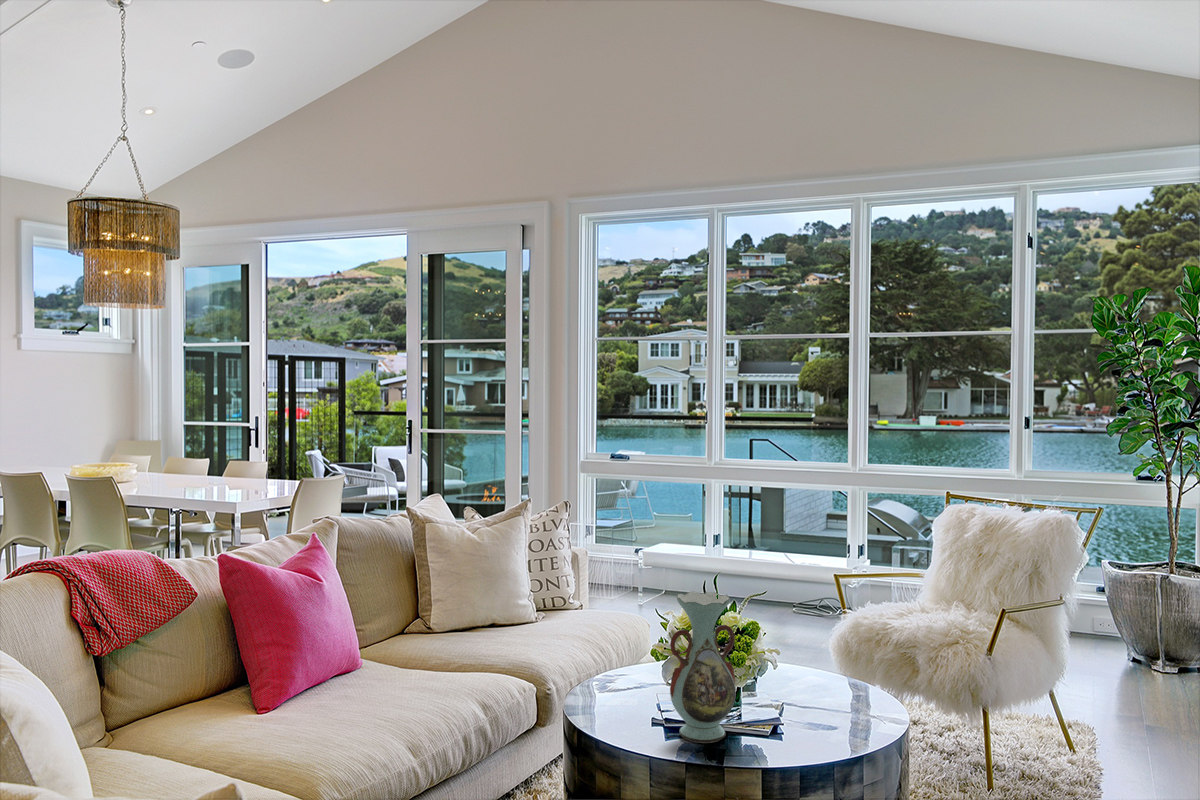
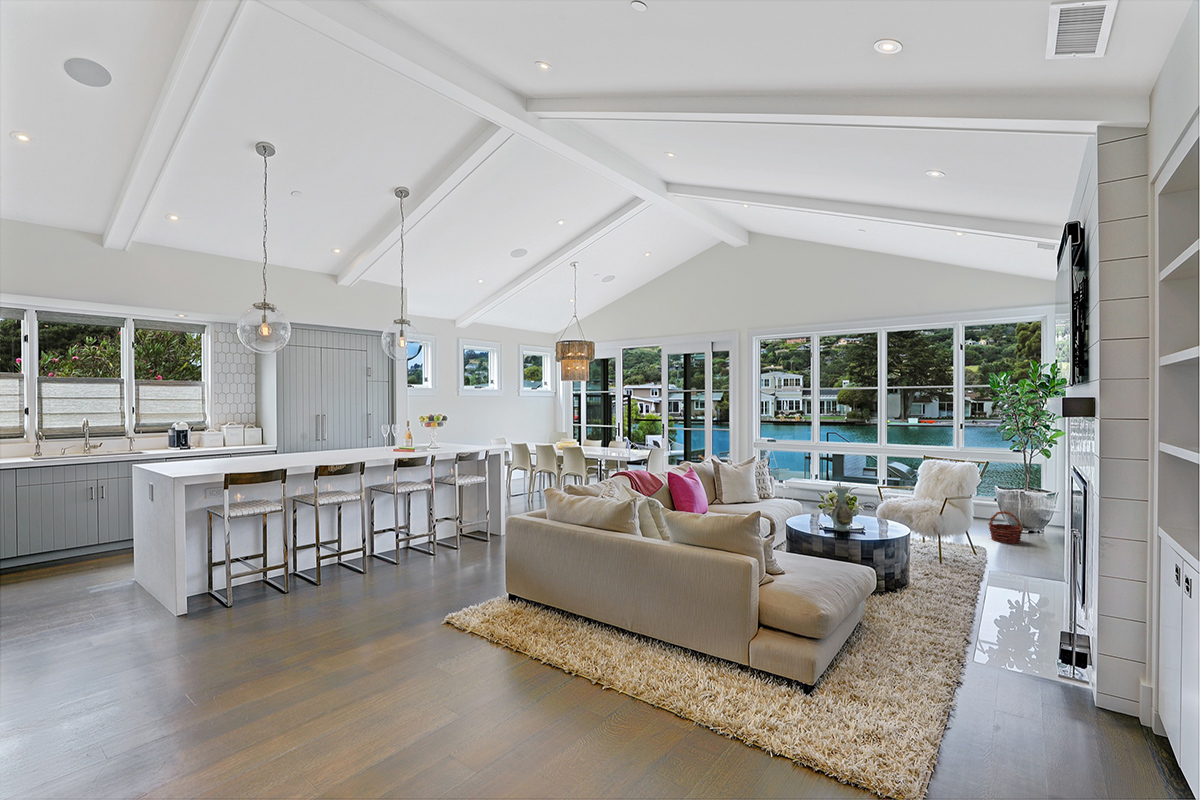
basket: none [1094,626,1175,707] -> present [988,511,1023,543]

